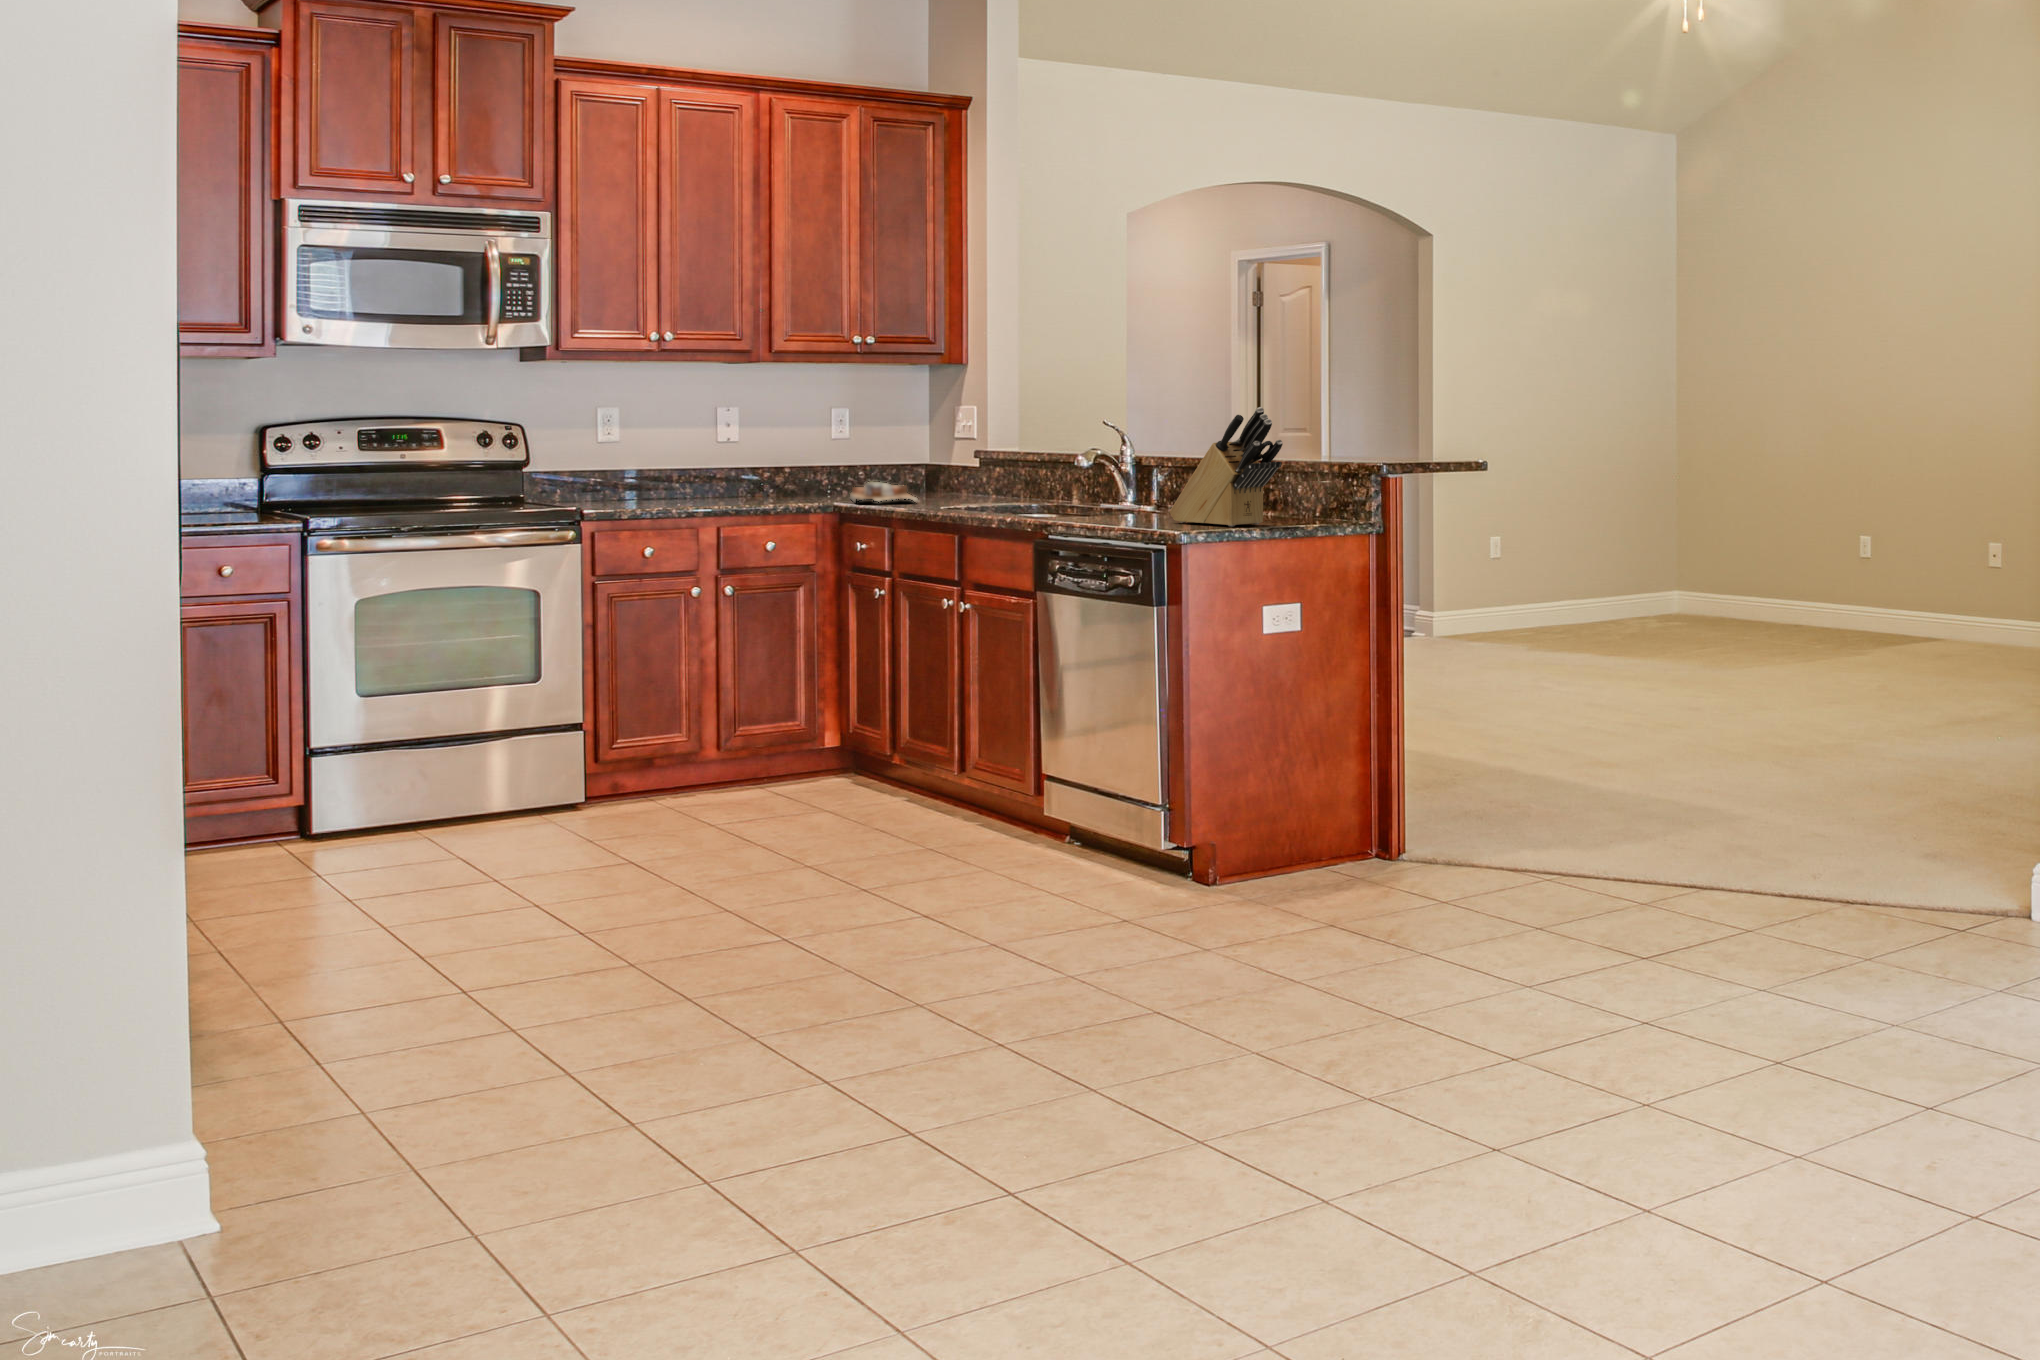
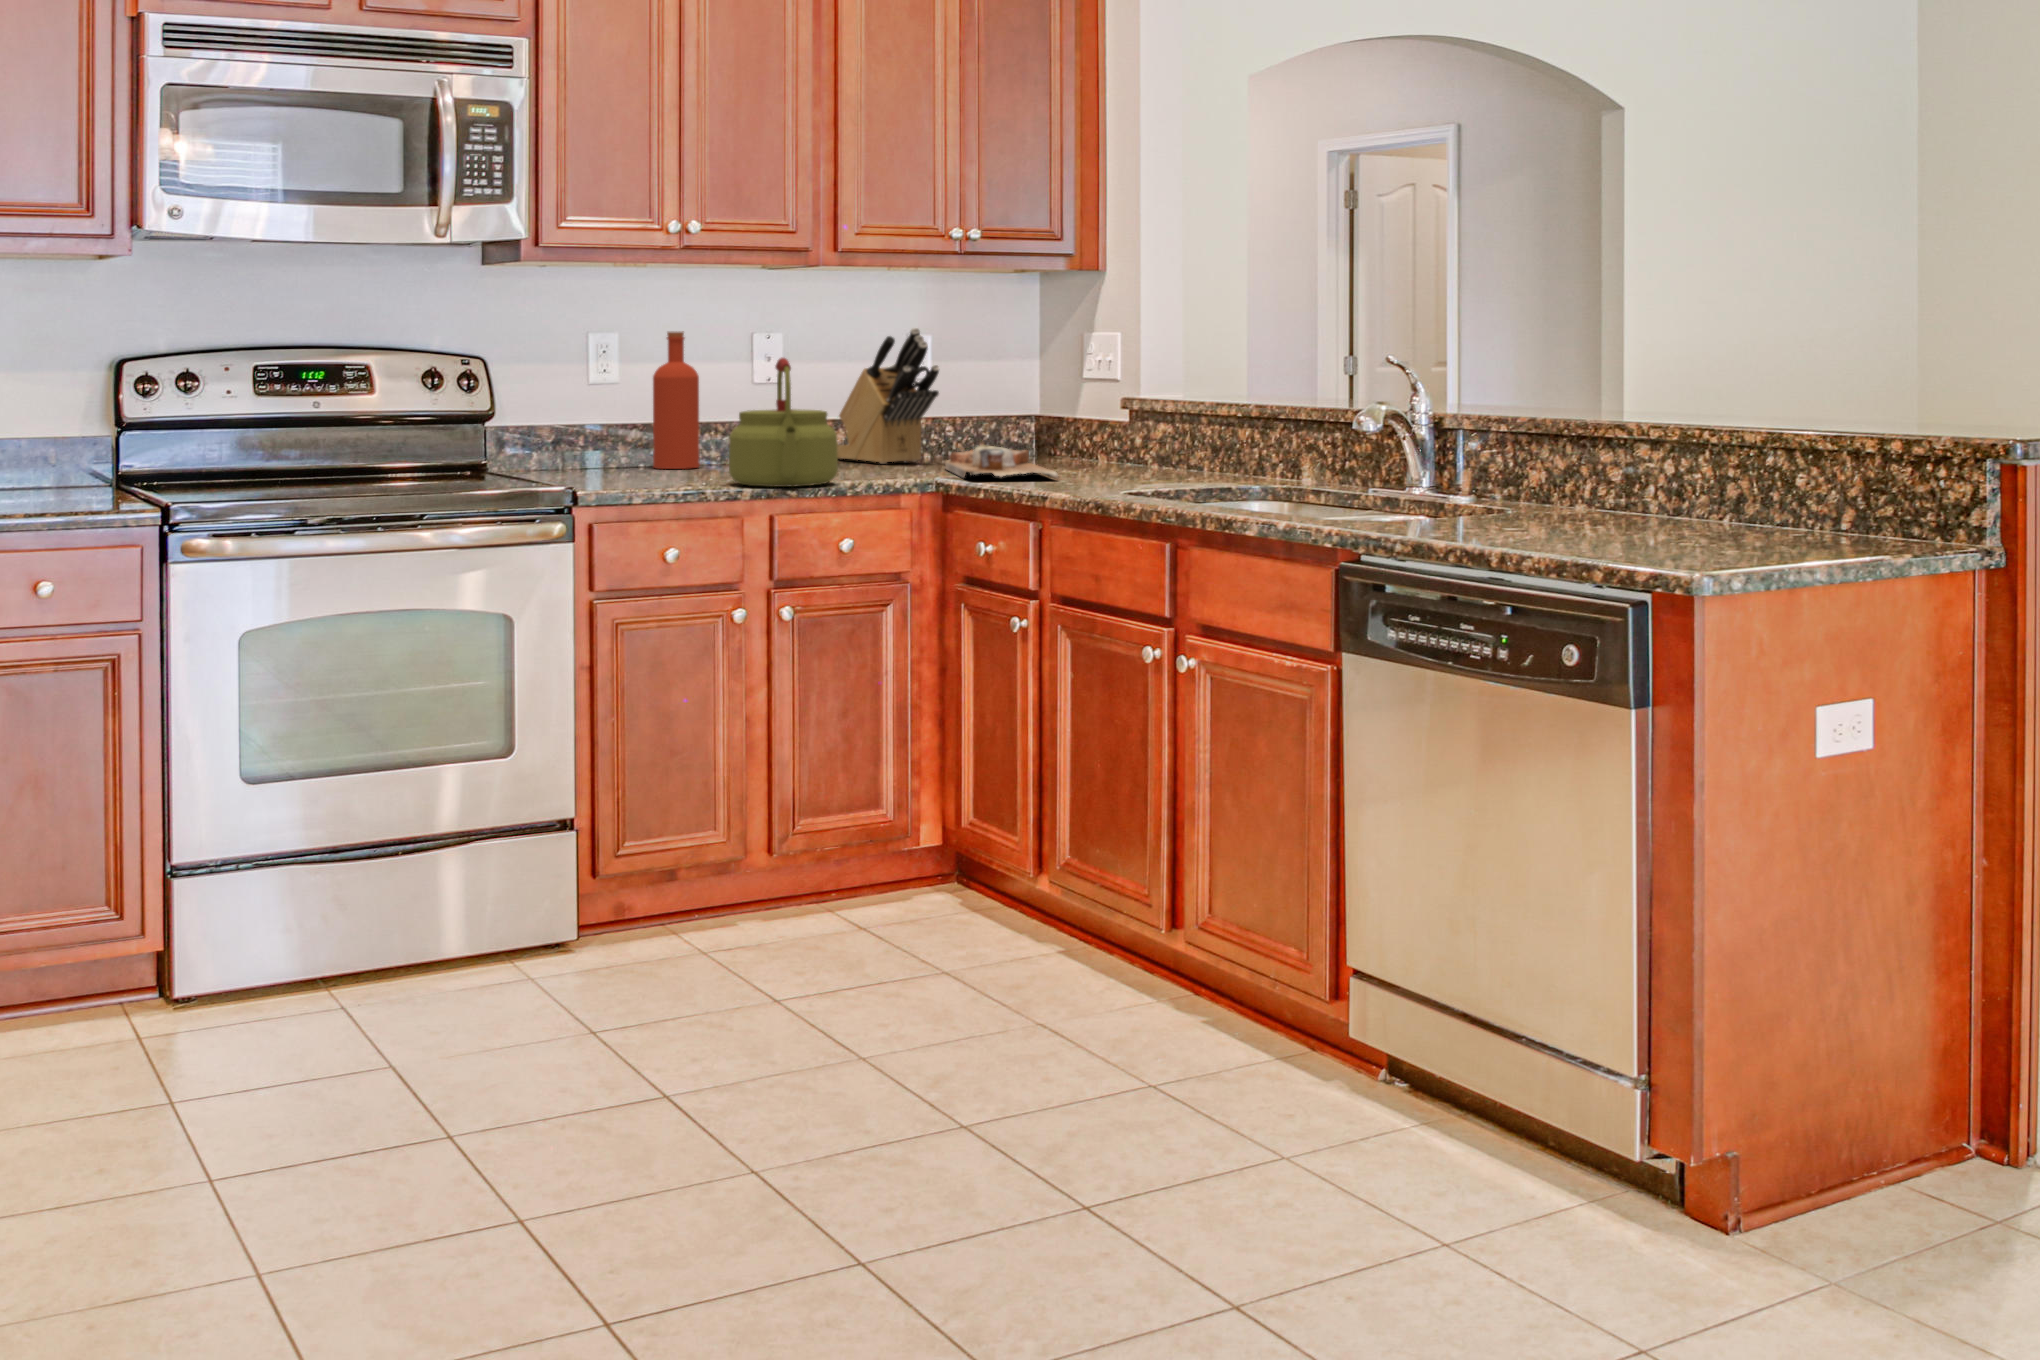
bottle: none [642,406,676,500] -> present [653,331,700,469]
knife block: present [1170,407,1283,526] -> present [837,328,939,464]
kettle: none [690,424,766,508] -> present [729,358,838,487]

